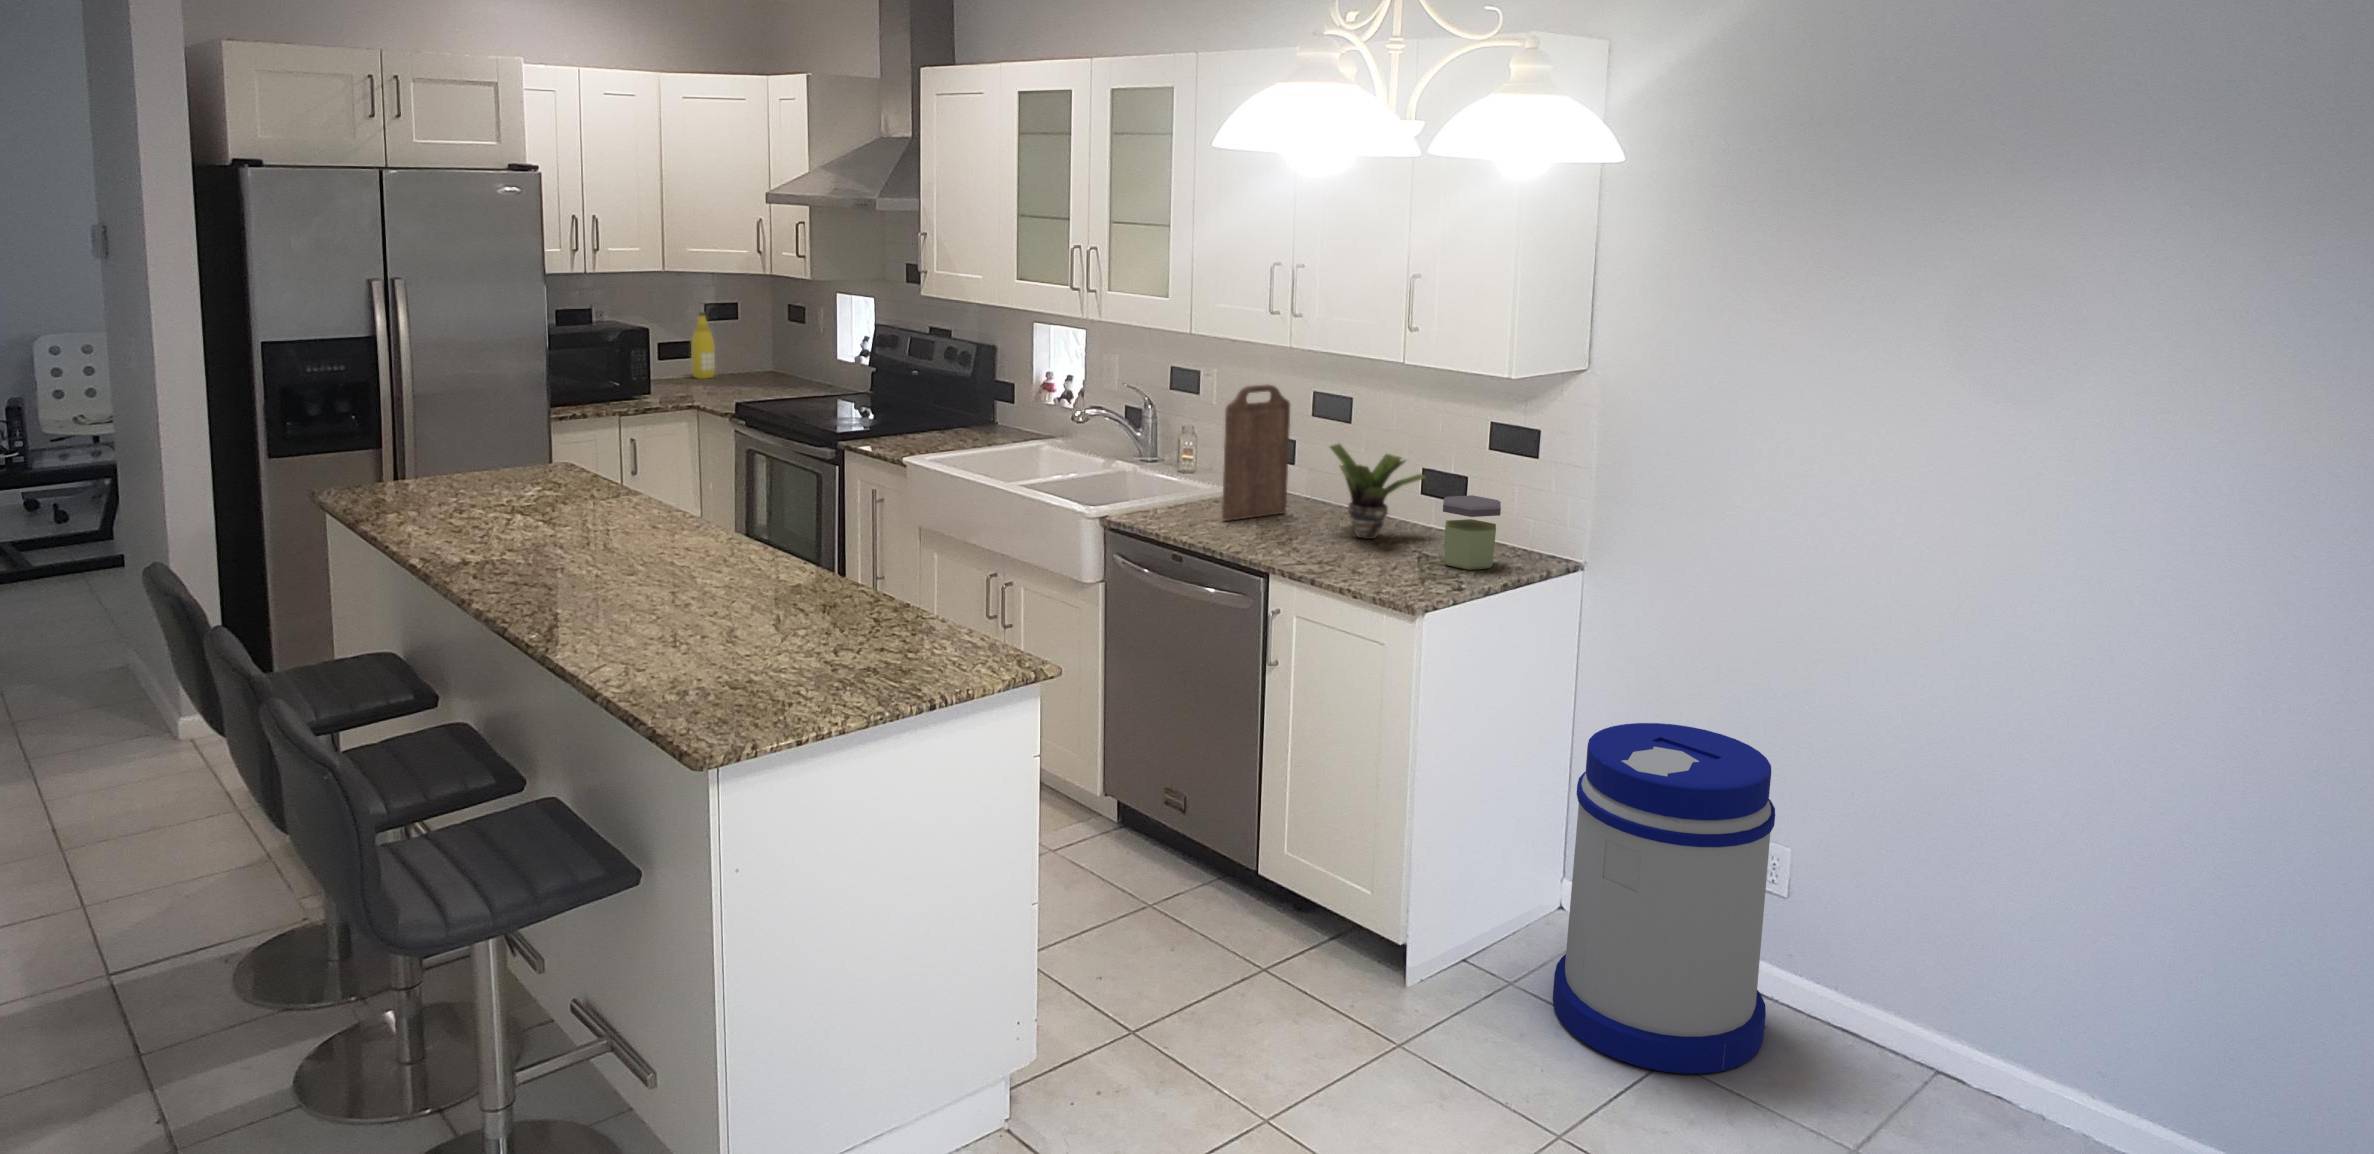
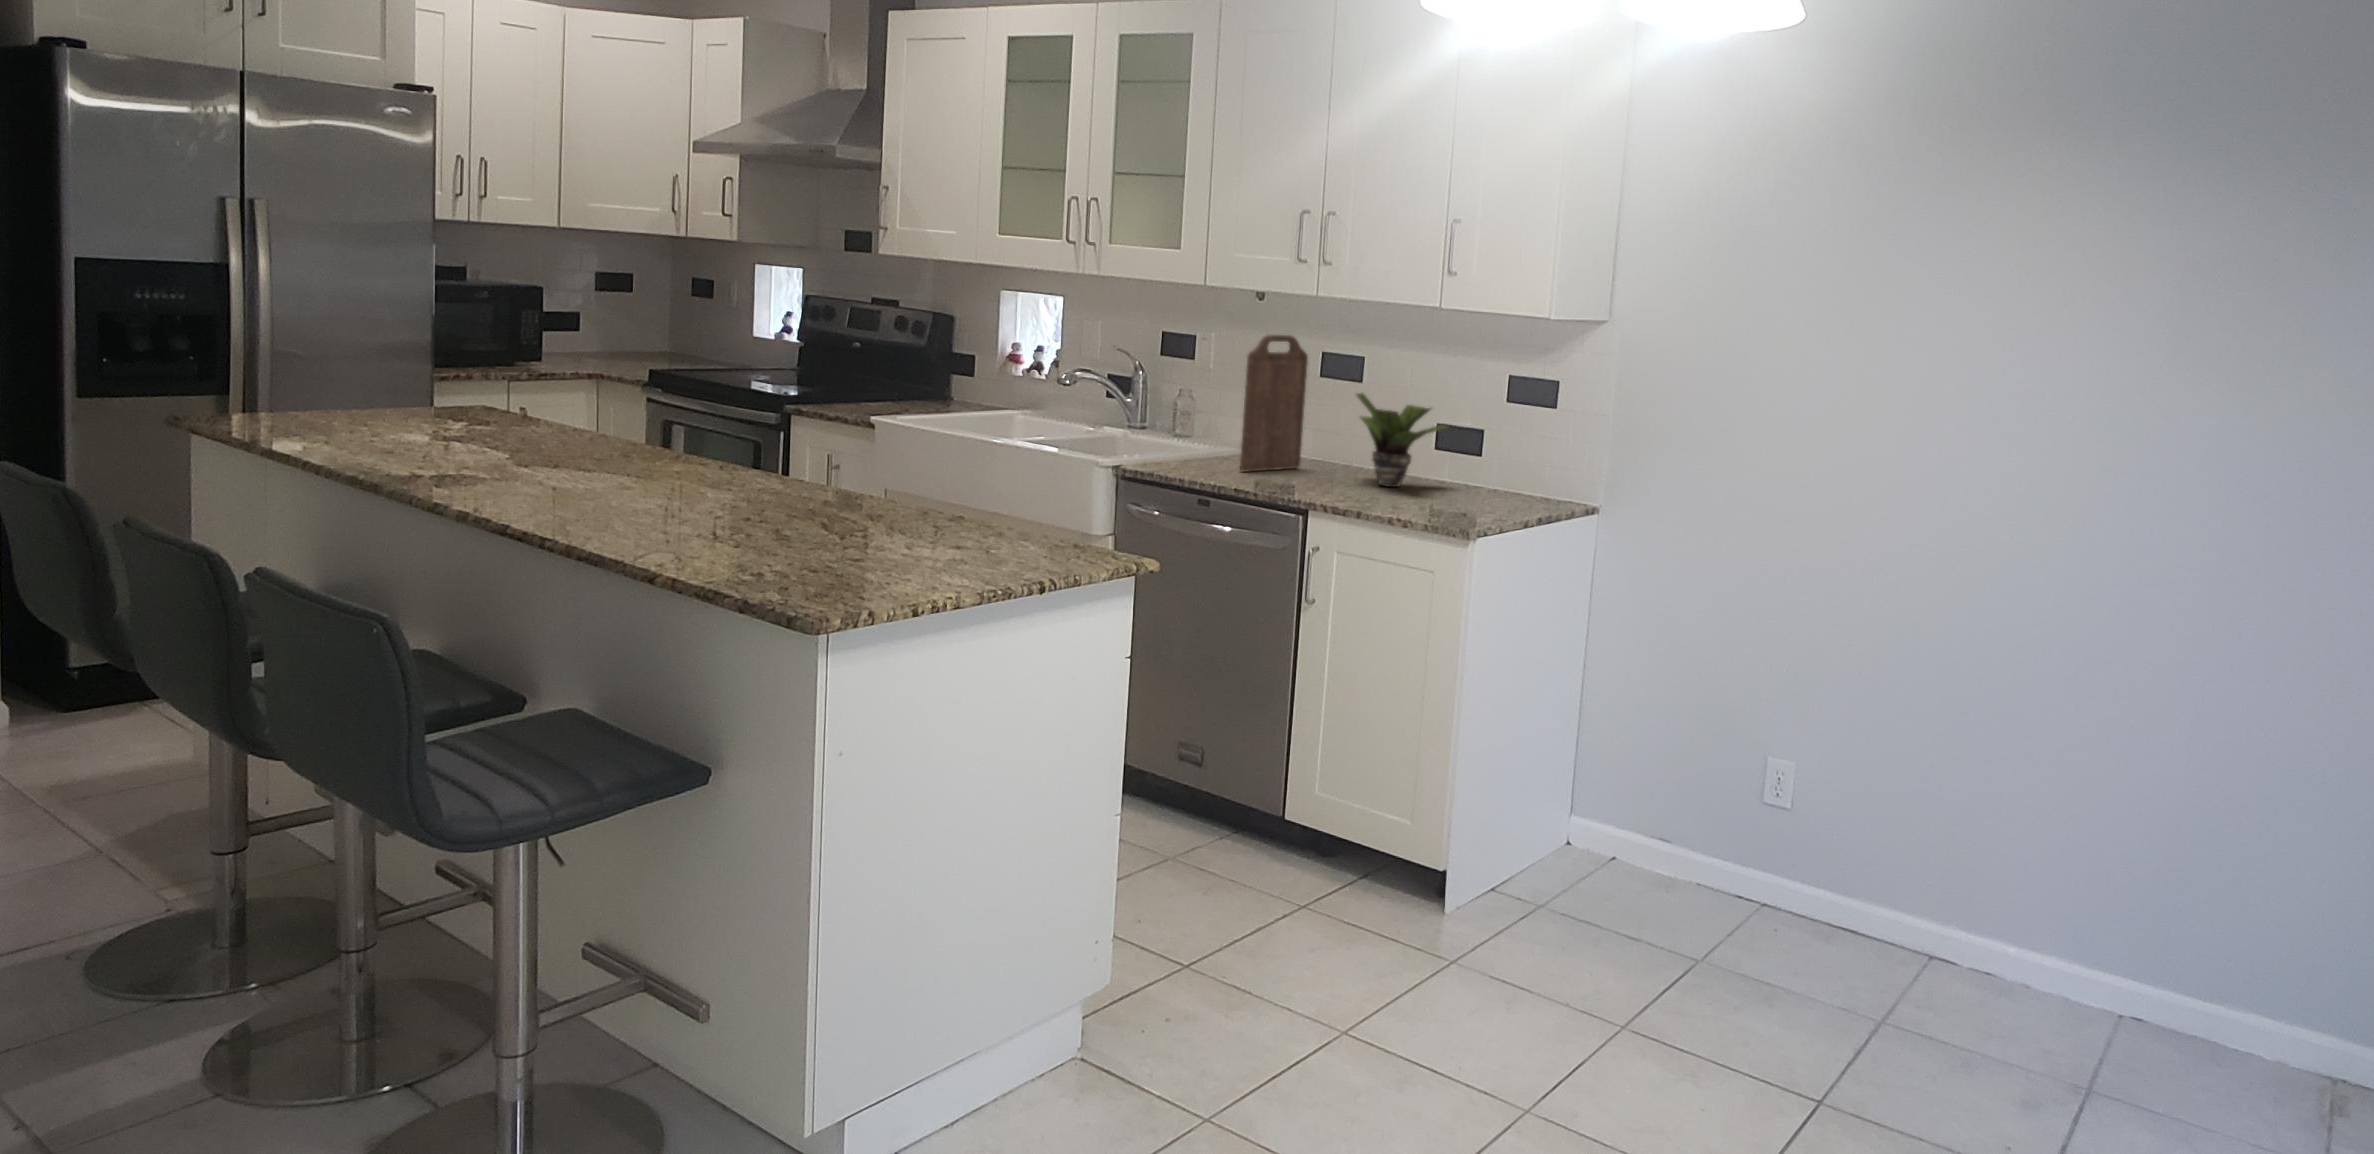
bottle: present [691,312,715,379] -> none [574,280,603,354]
jar: present [1443,495,1501,570] -> none [1474,440,1533,509]
trash can: present [1553,723,1775,1074] -> none [1586,652,1797,977]

